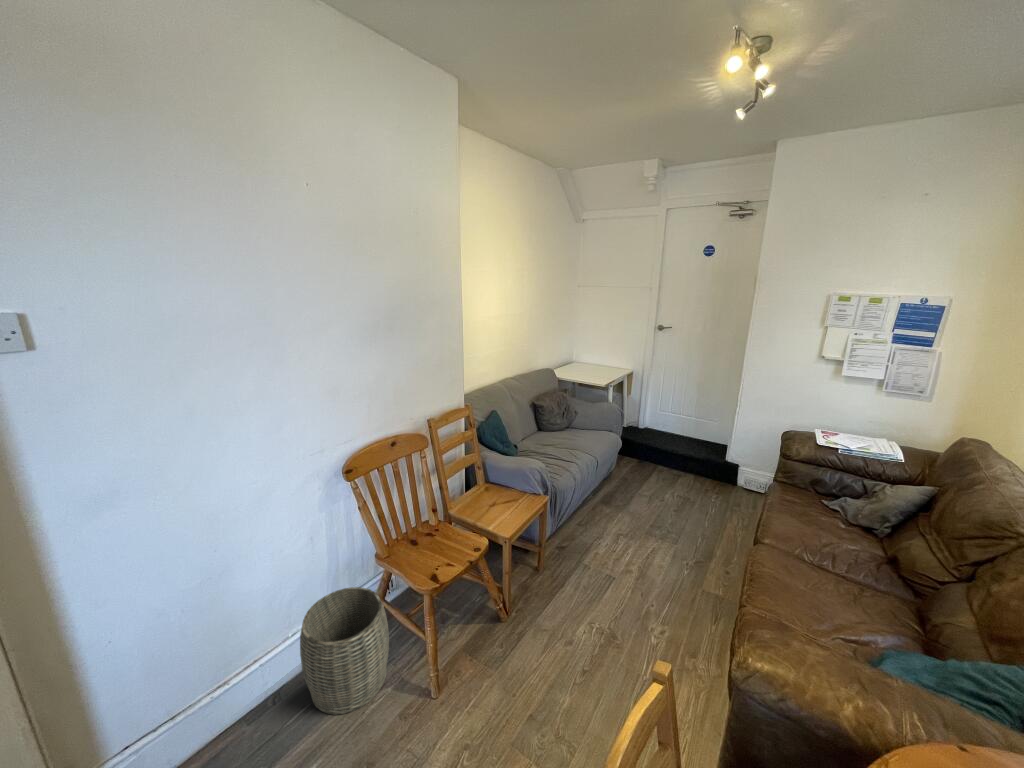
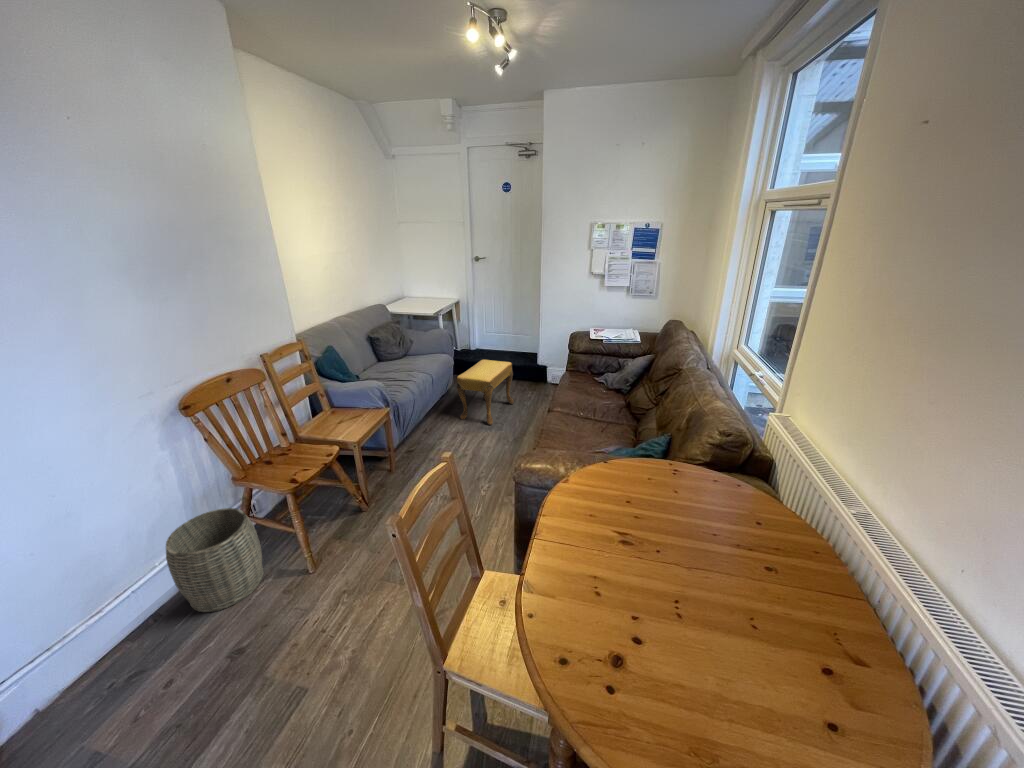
footstool: none [623,447,696,534] -> present [457,360,514,425]

